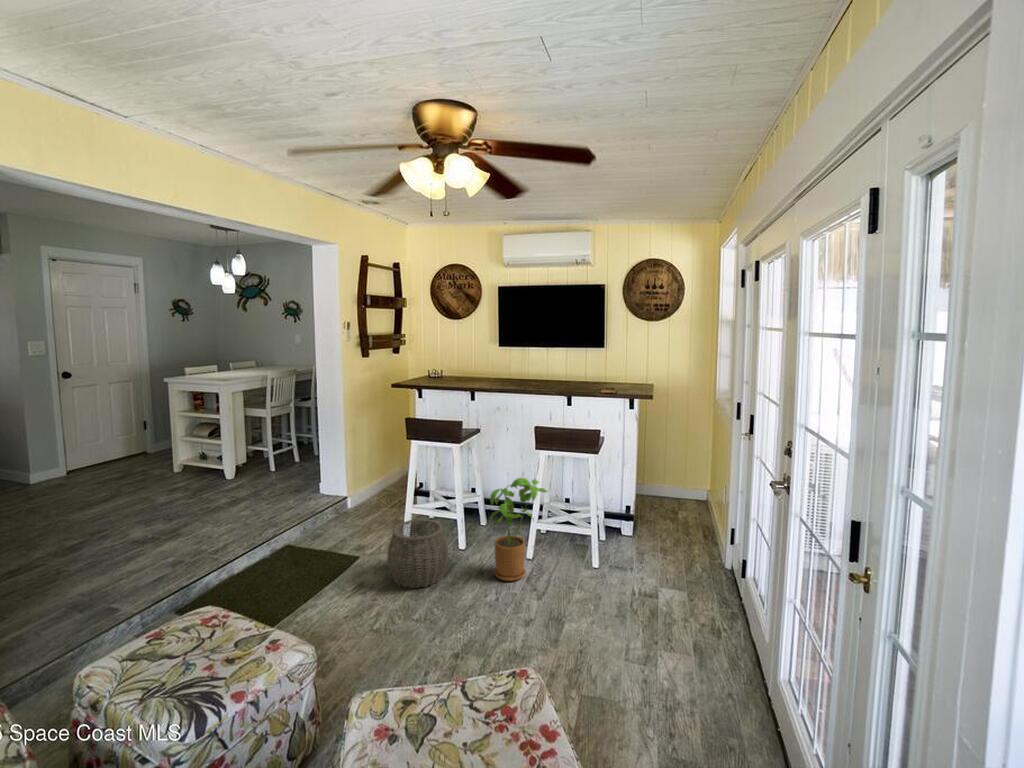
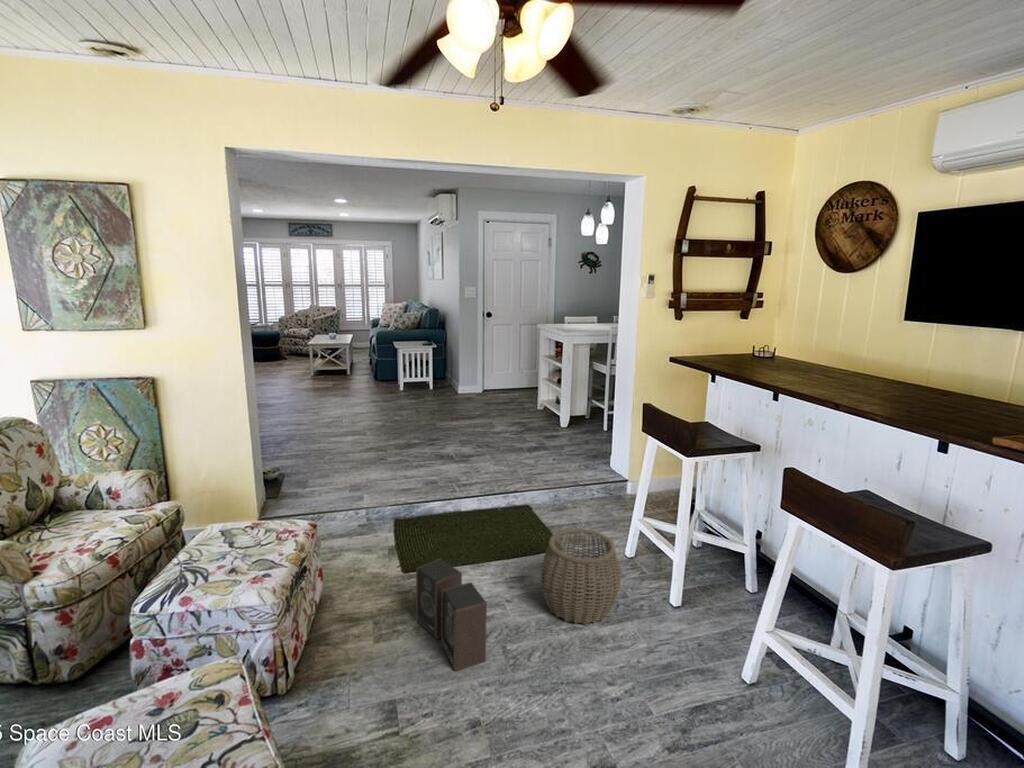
house plant: present [489,477,547,581] -> none [644,535,755,697]
speaker: none [332,582,415,648] -> present [416,559,487,671]

